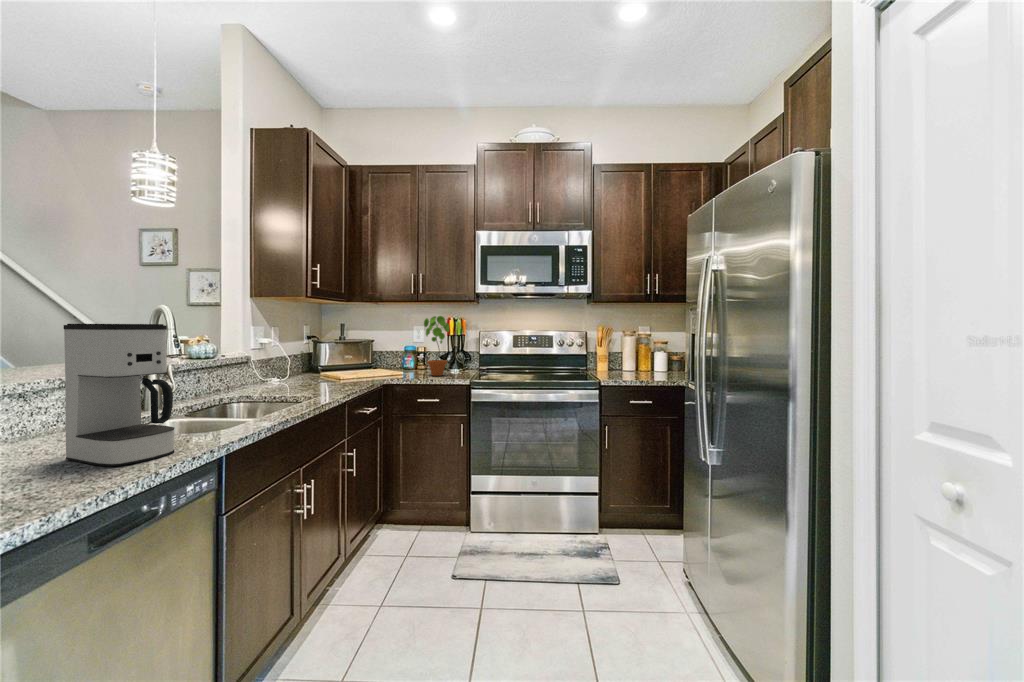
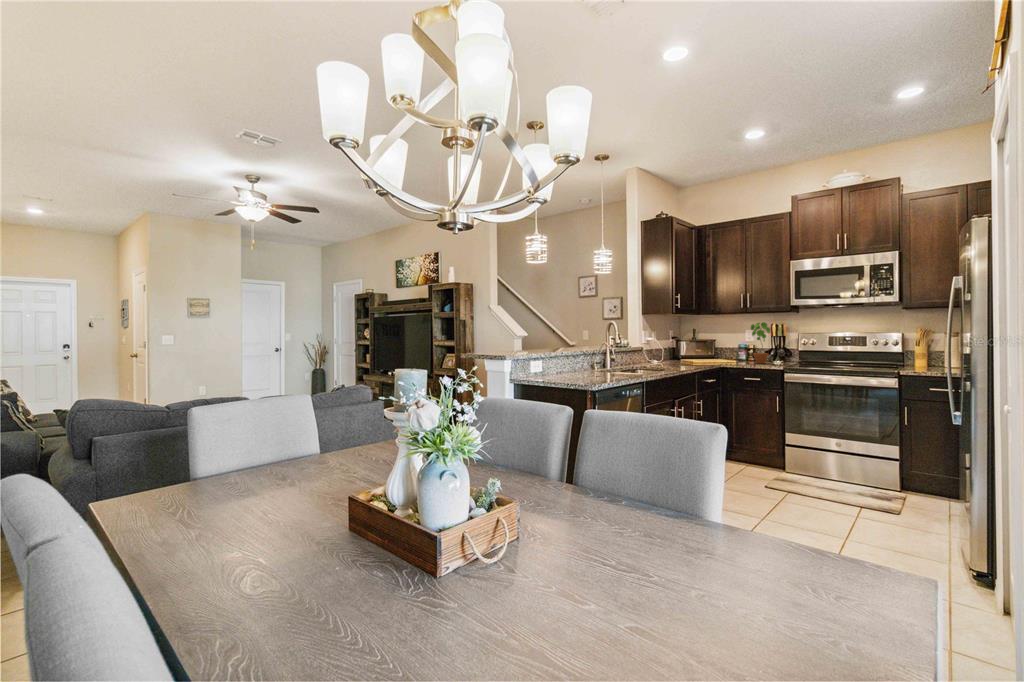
coffee maker: present [64,324,174,466] -> none [595,329,629,379]

